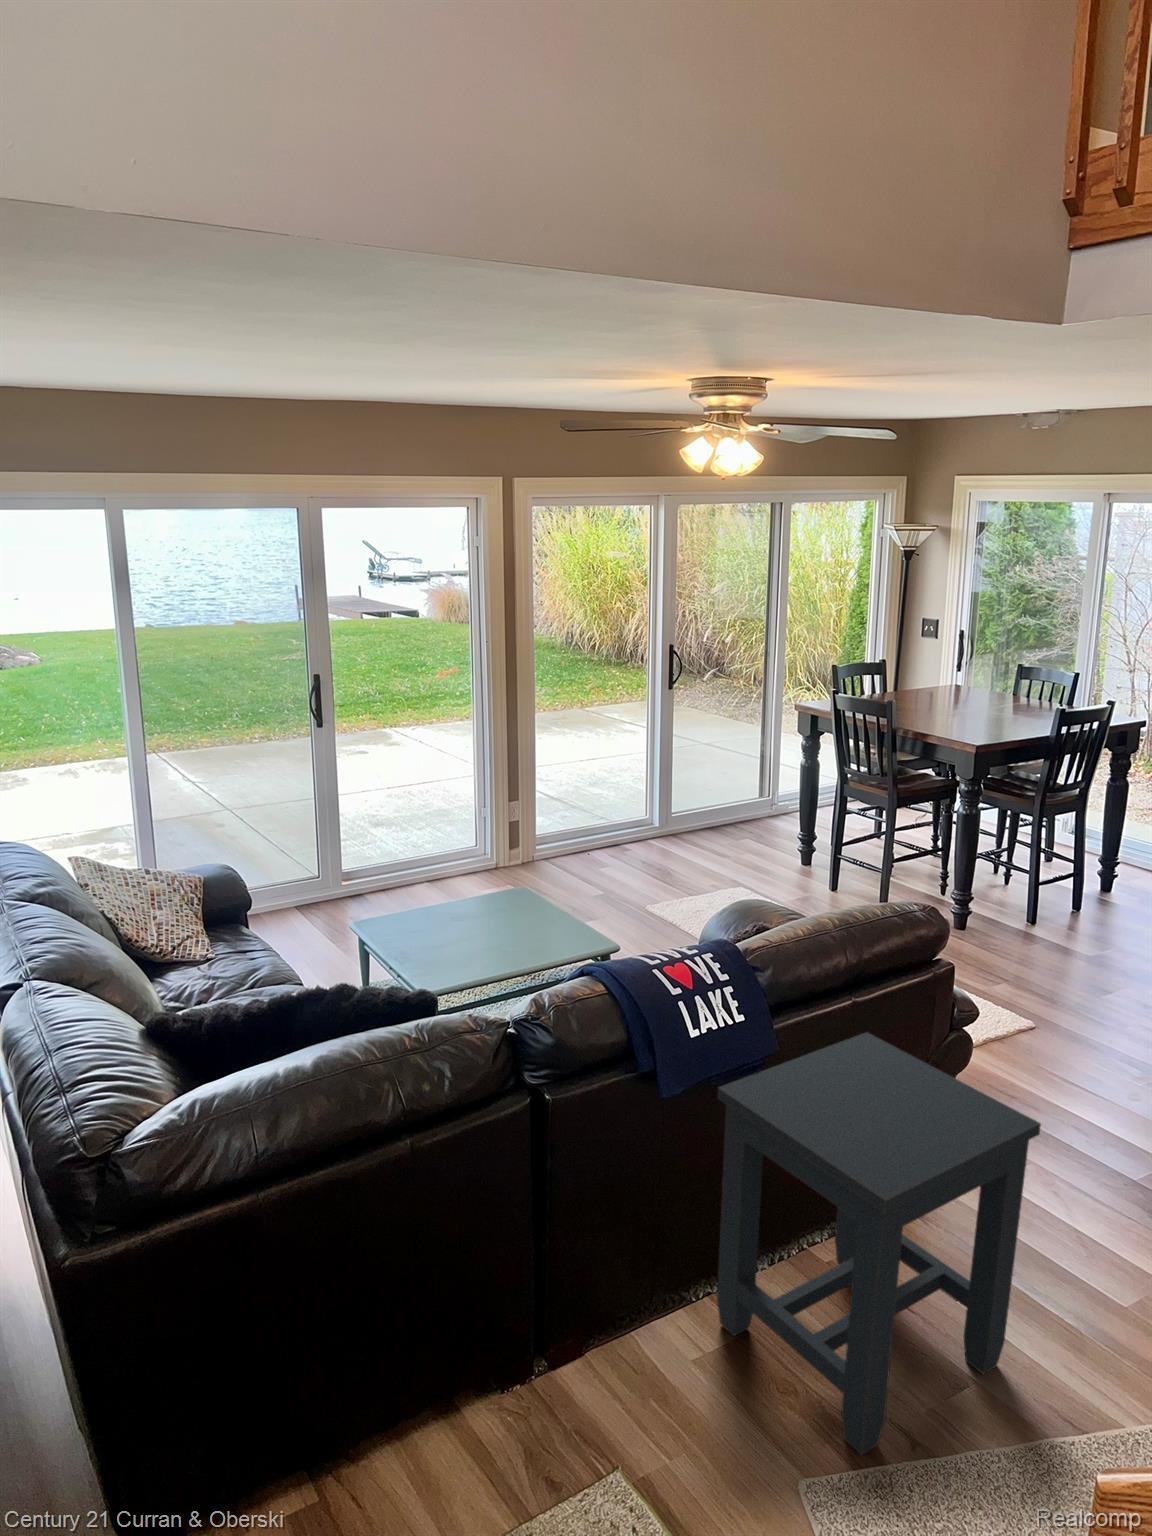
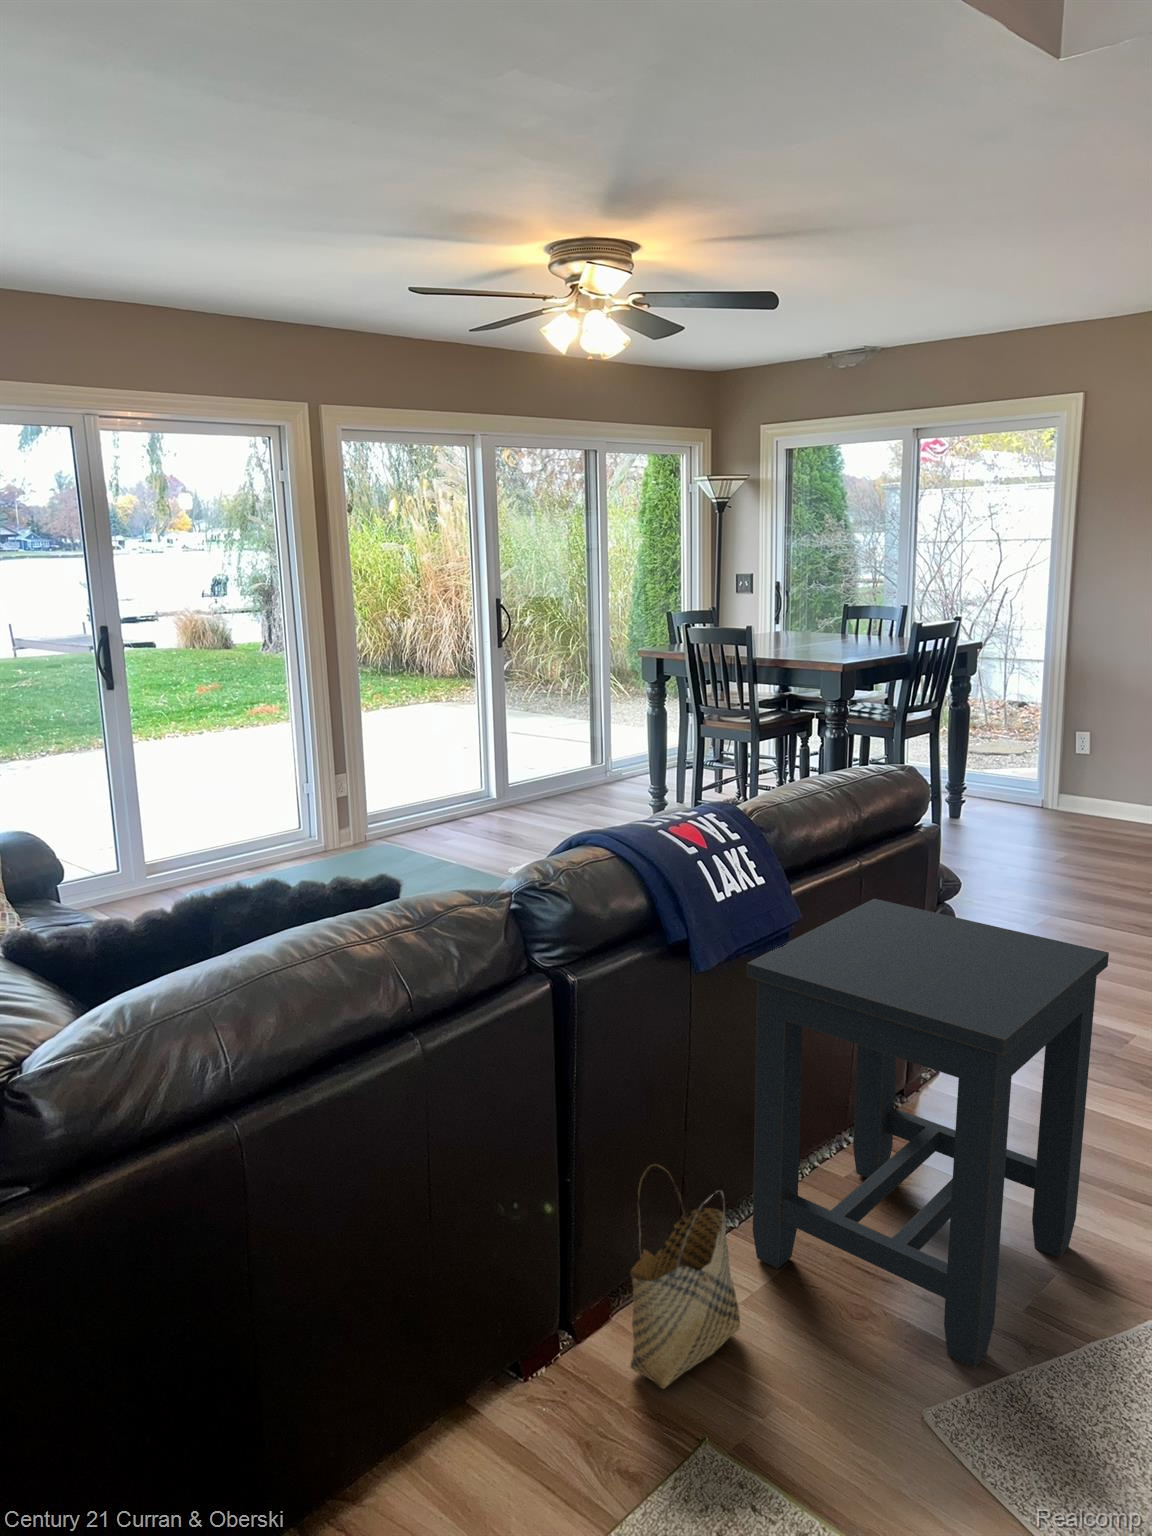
woven basket: none [582,1240,681,1418] -> present [630,1164,740,1389]

